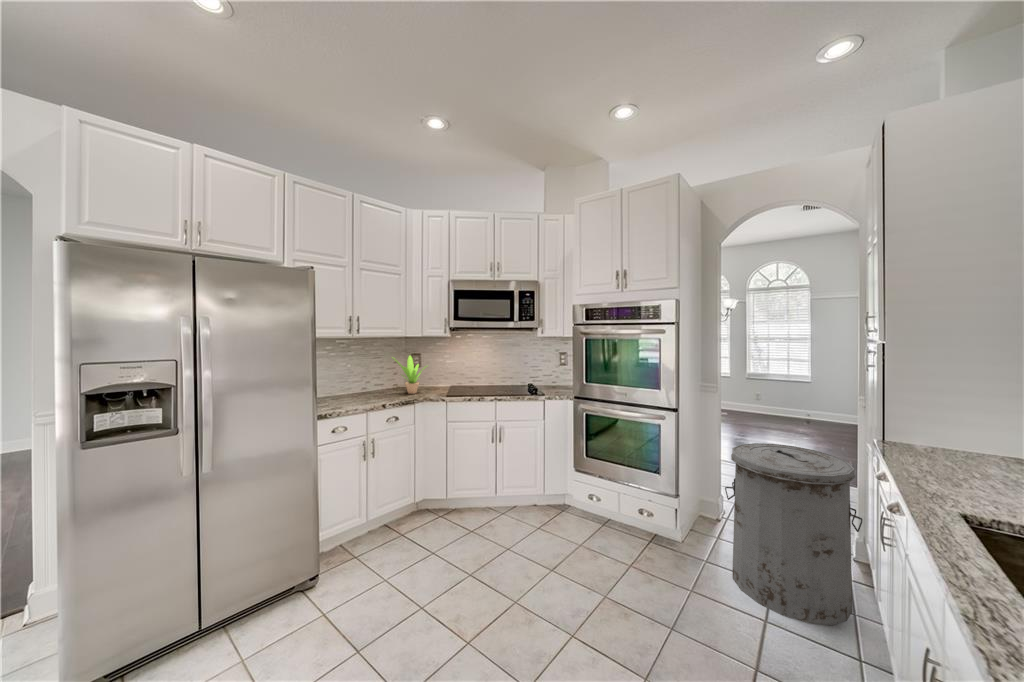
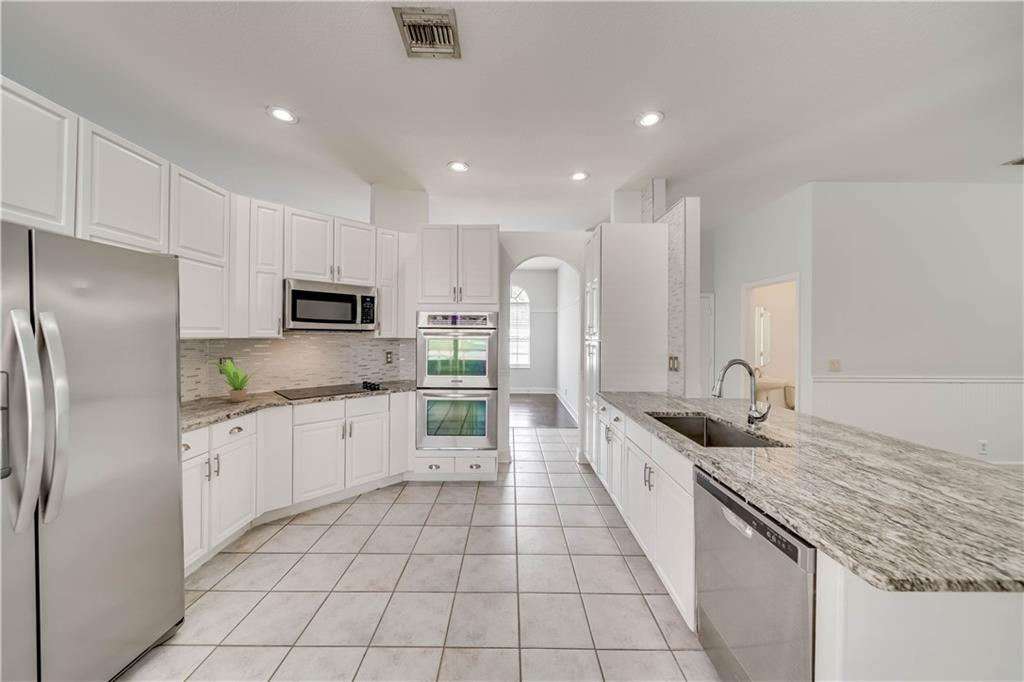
trash can: present [725,443,862,625] -> none [527,403,592,499]

